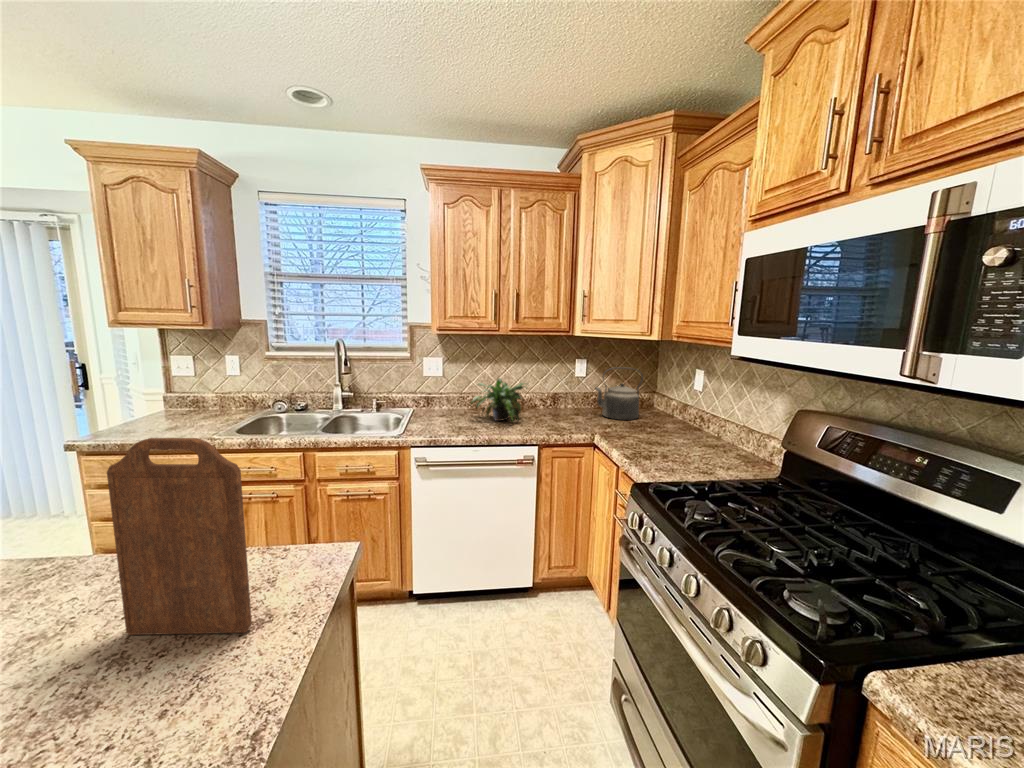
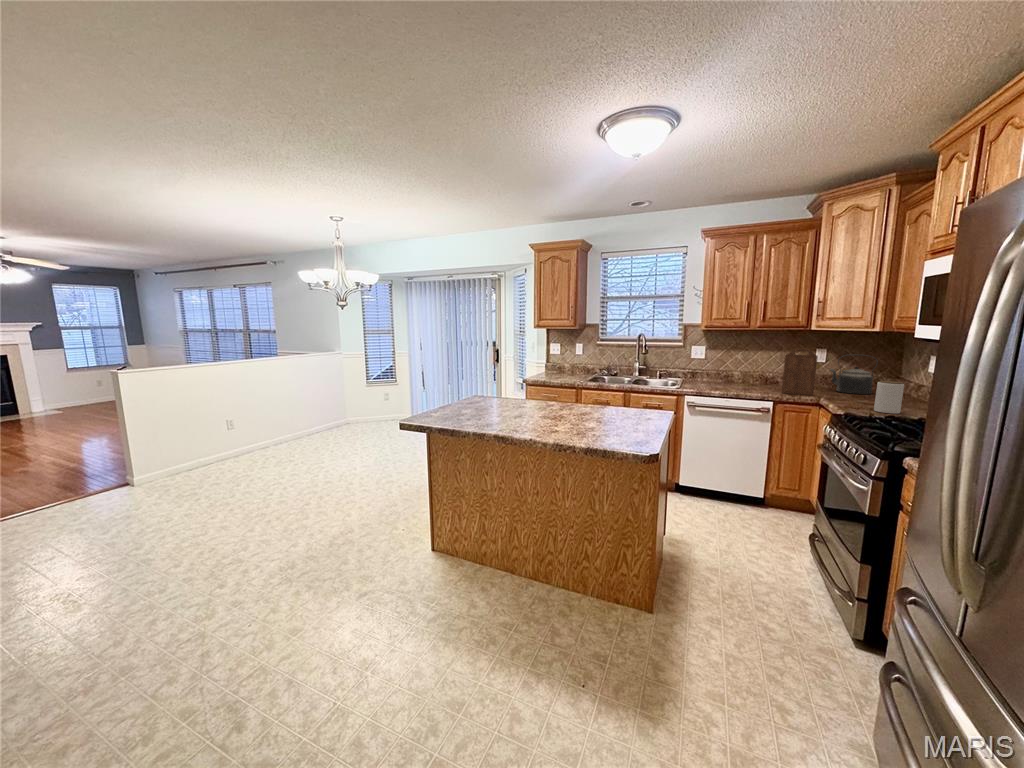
potted plant: present [471,378,527,421] -> none [725,358,771,388]
jar: none [676,420,712,473] -> present [874,381,904,414]
cutting board: present [107,438,252,635] -> present [782,349,818,395]

